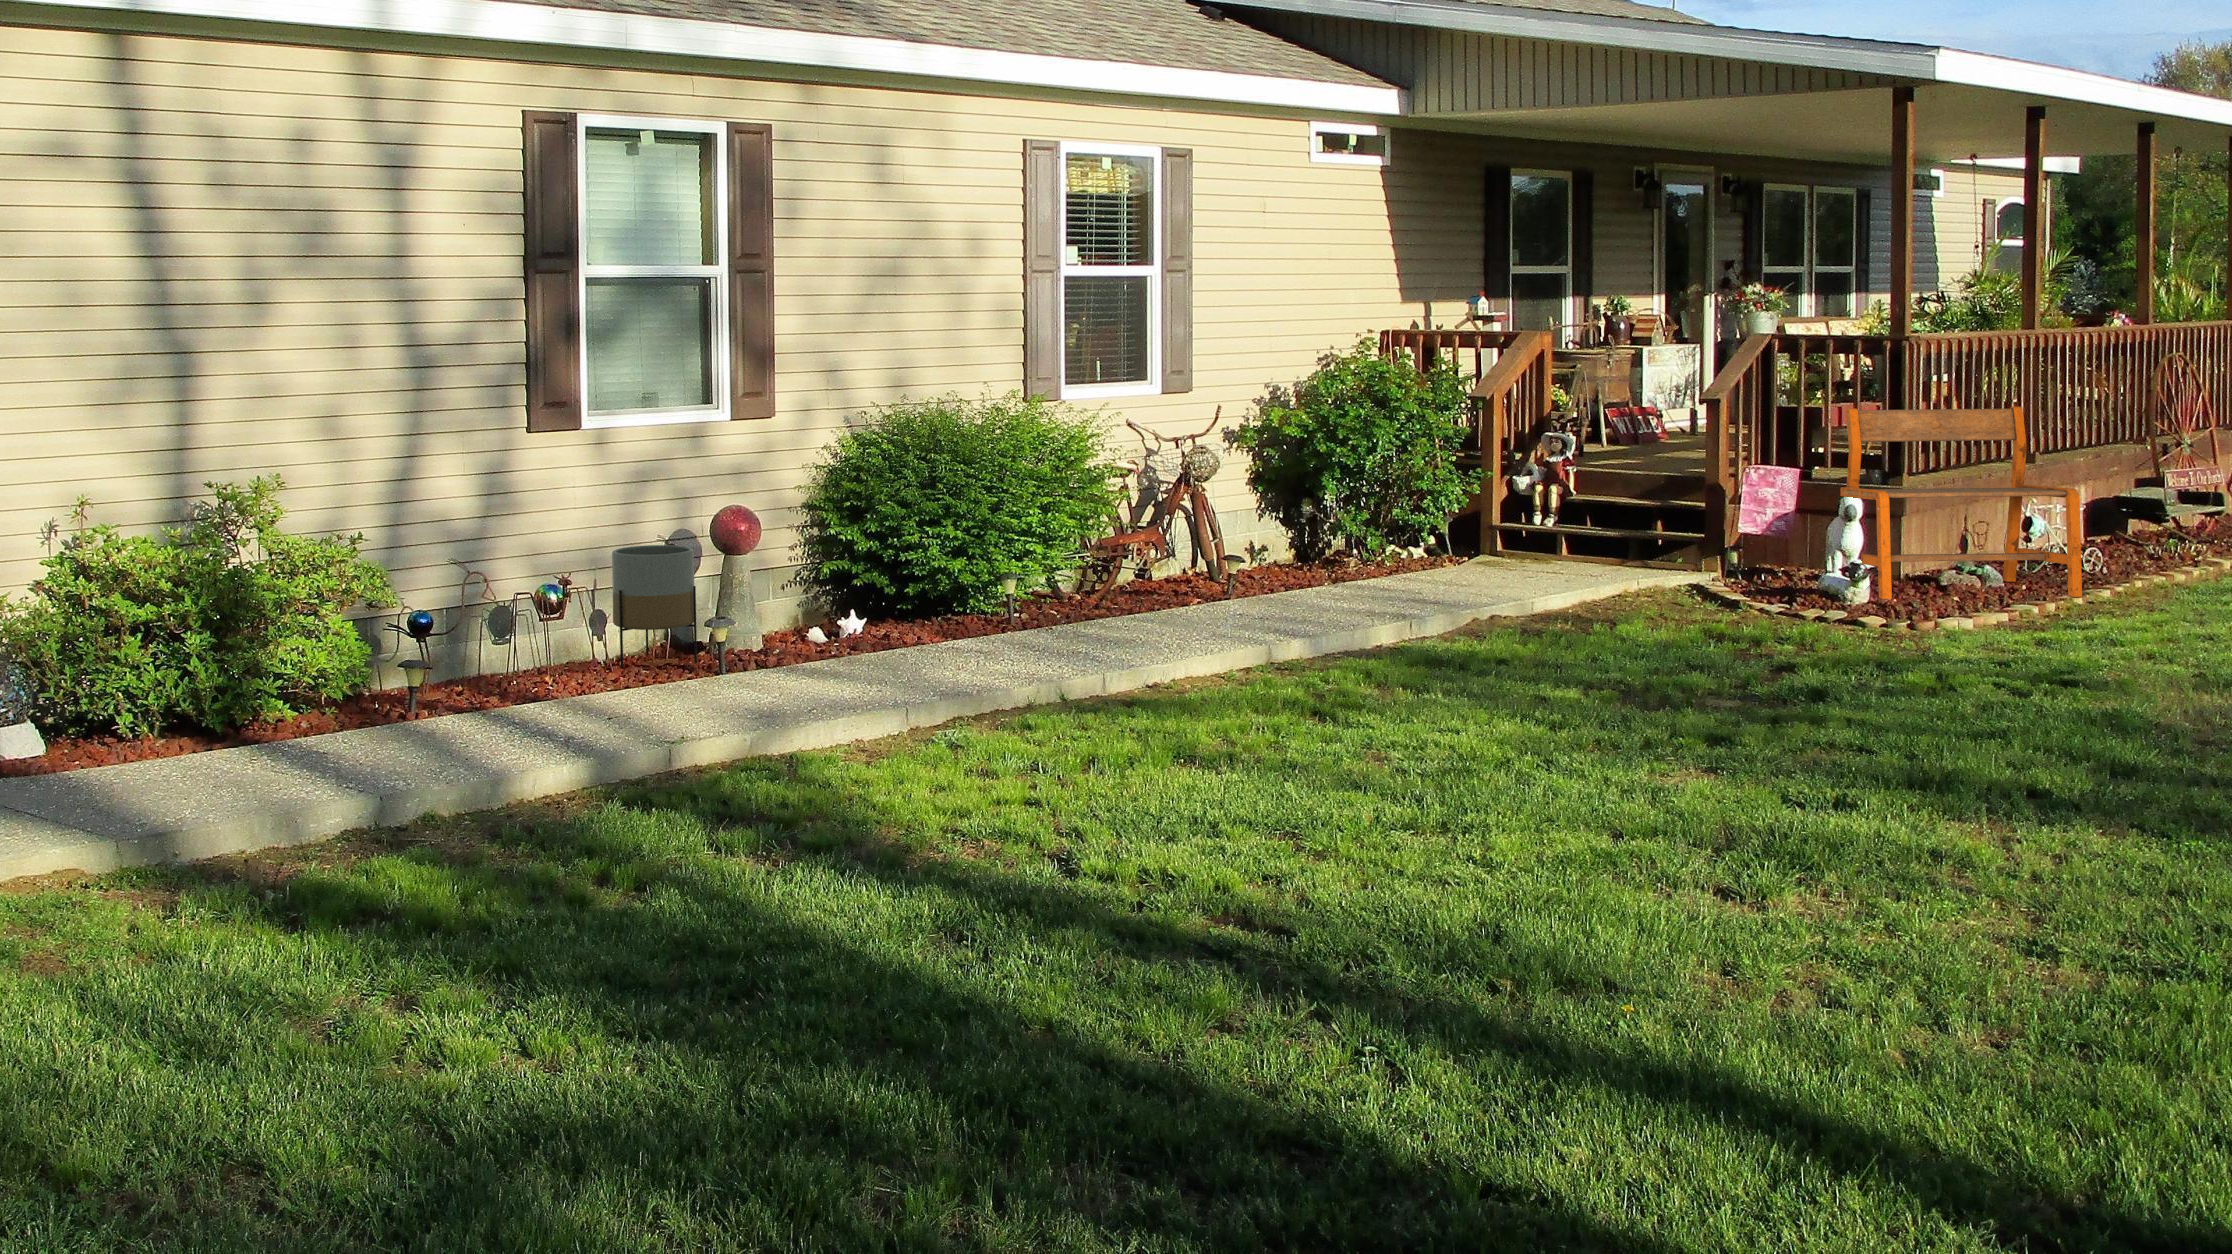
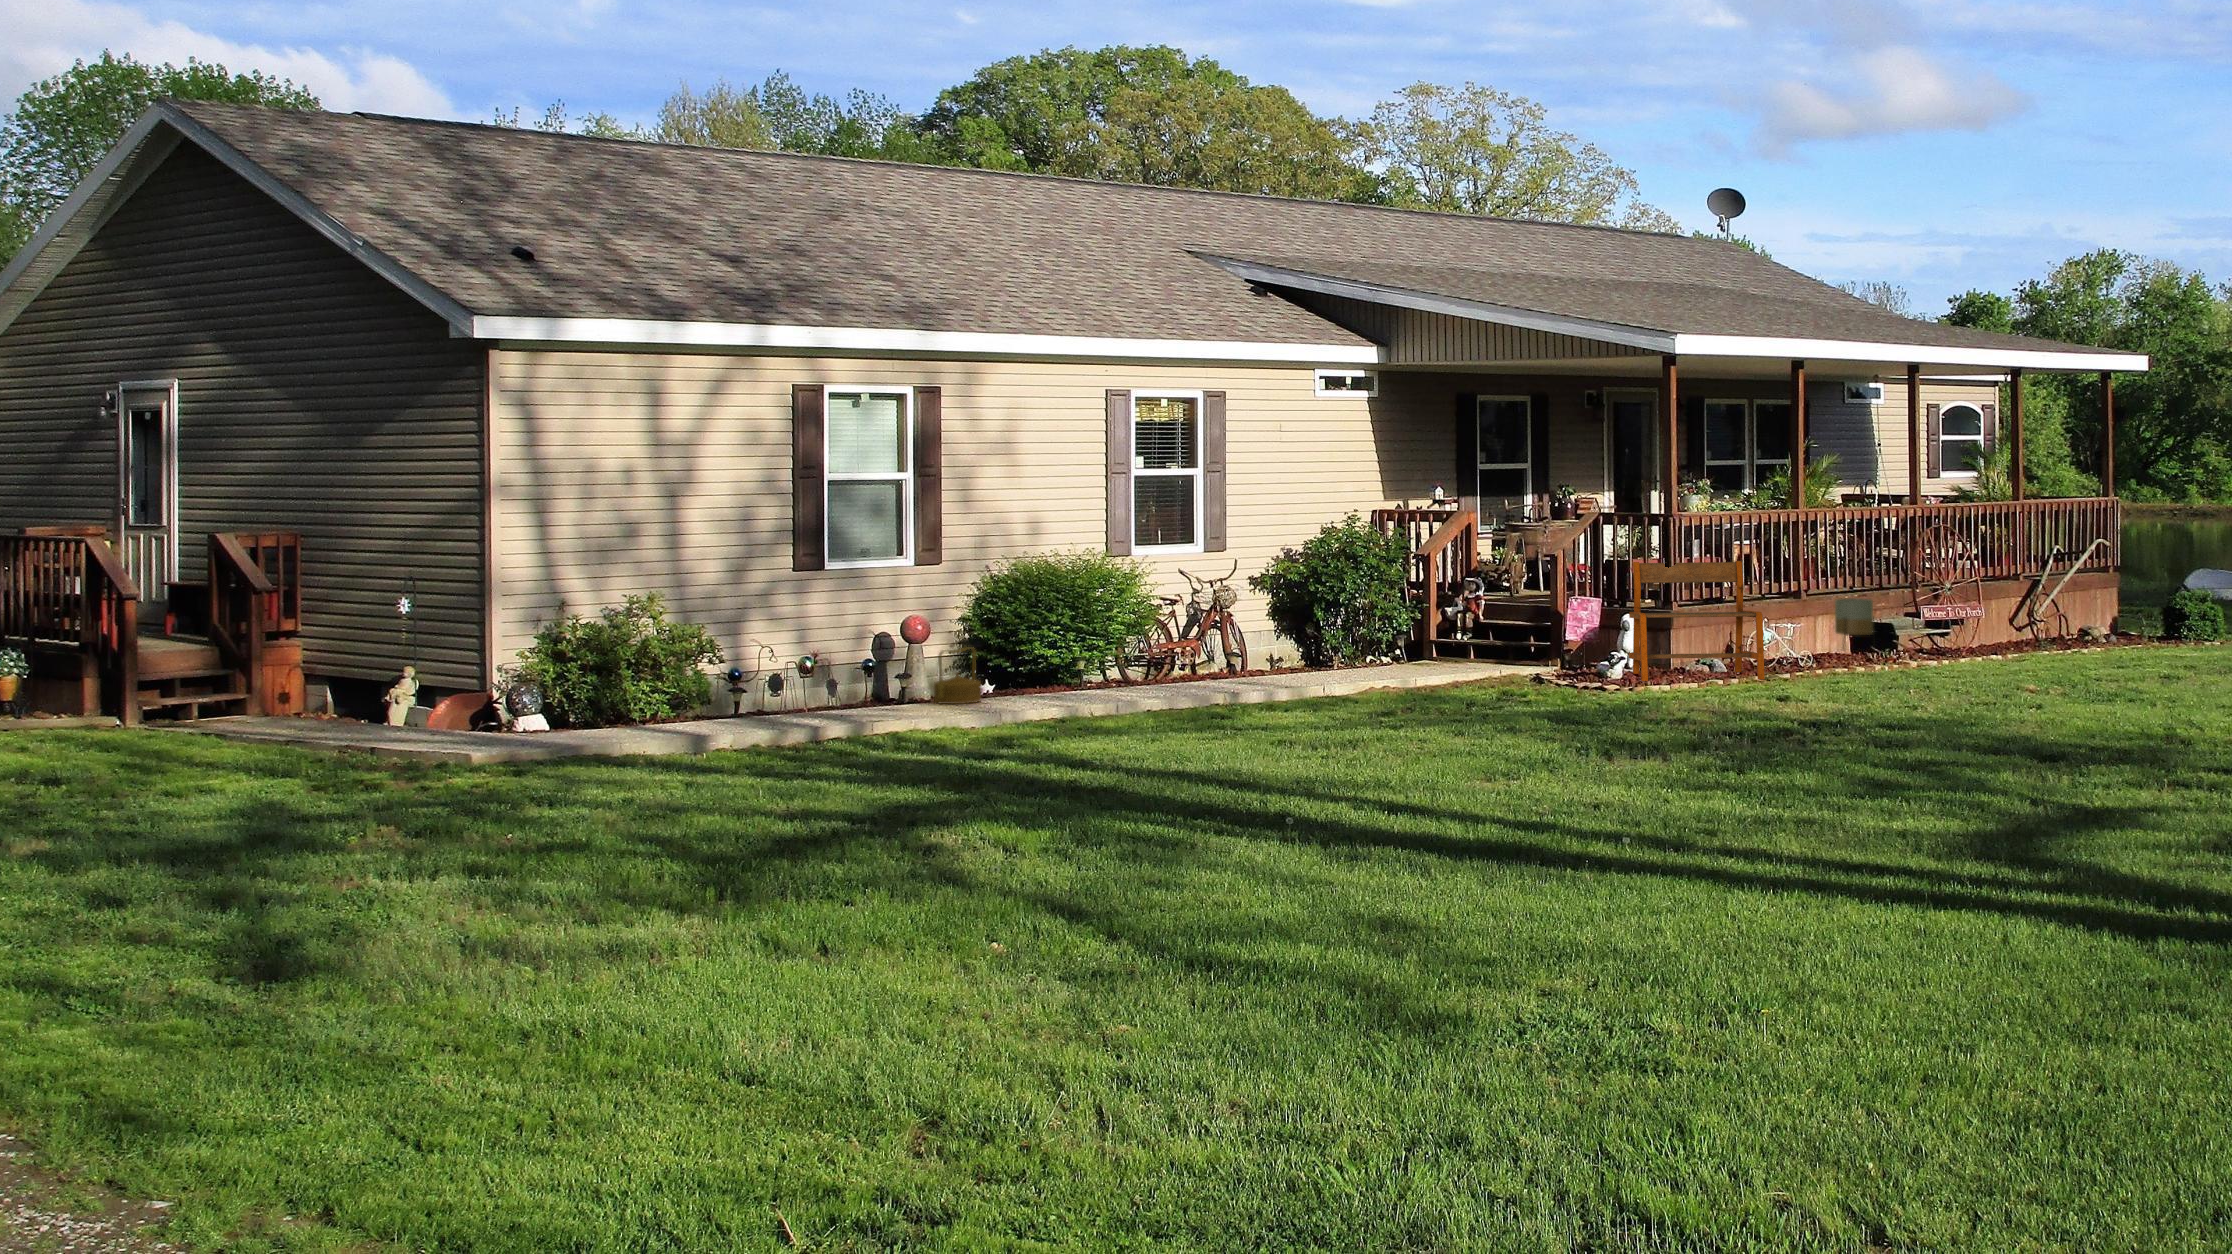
planter: present [612,545,697,668] -> present [1835,598,1874,636]
woven basket: none [766,550,847,646] -> present [933,648,982,704]

